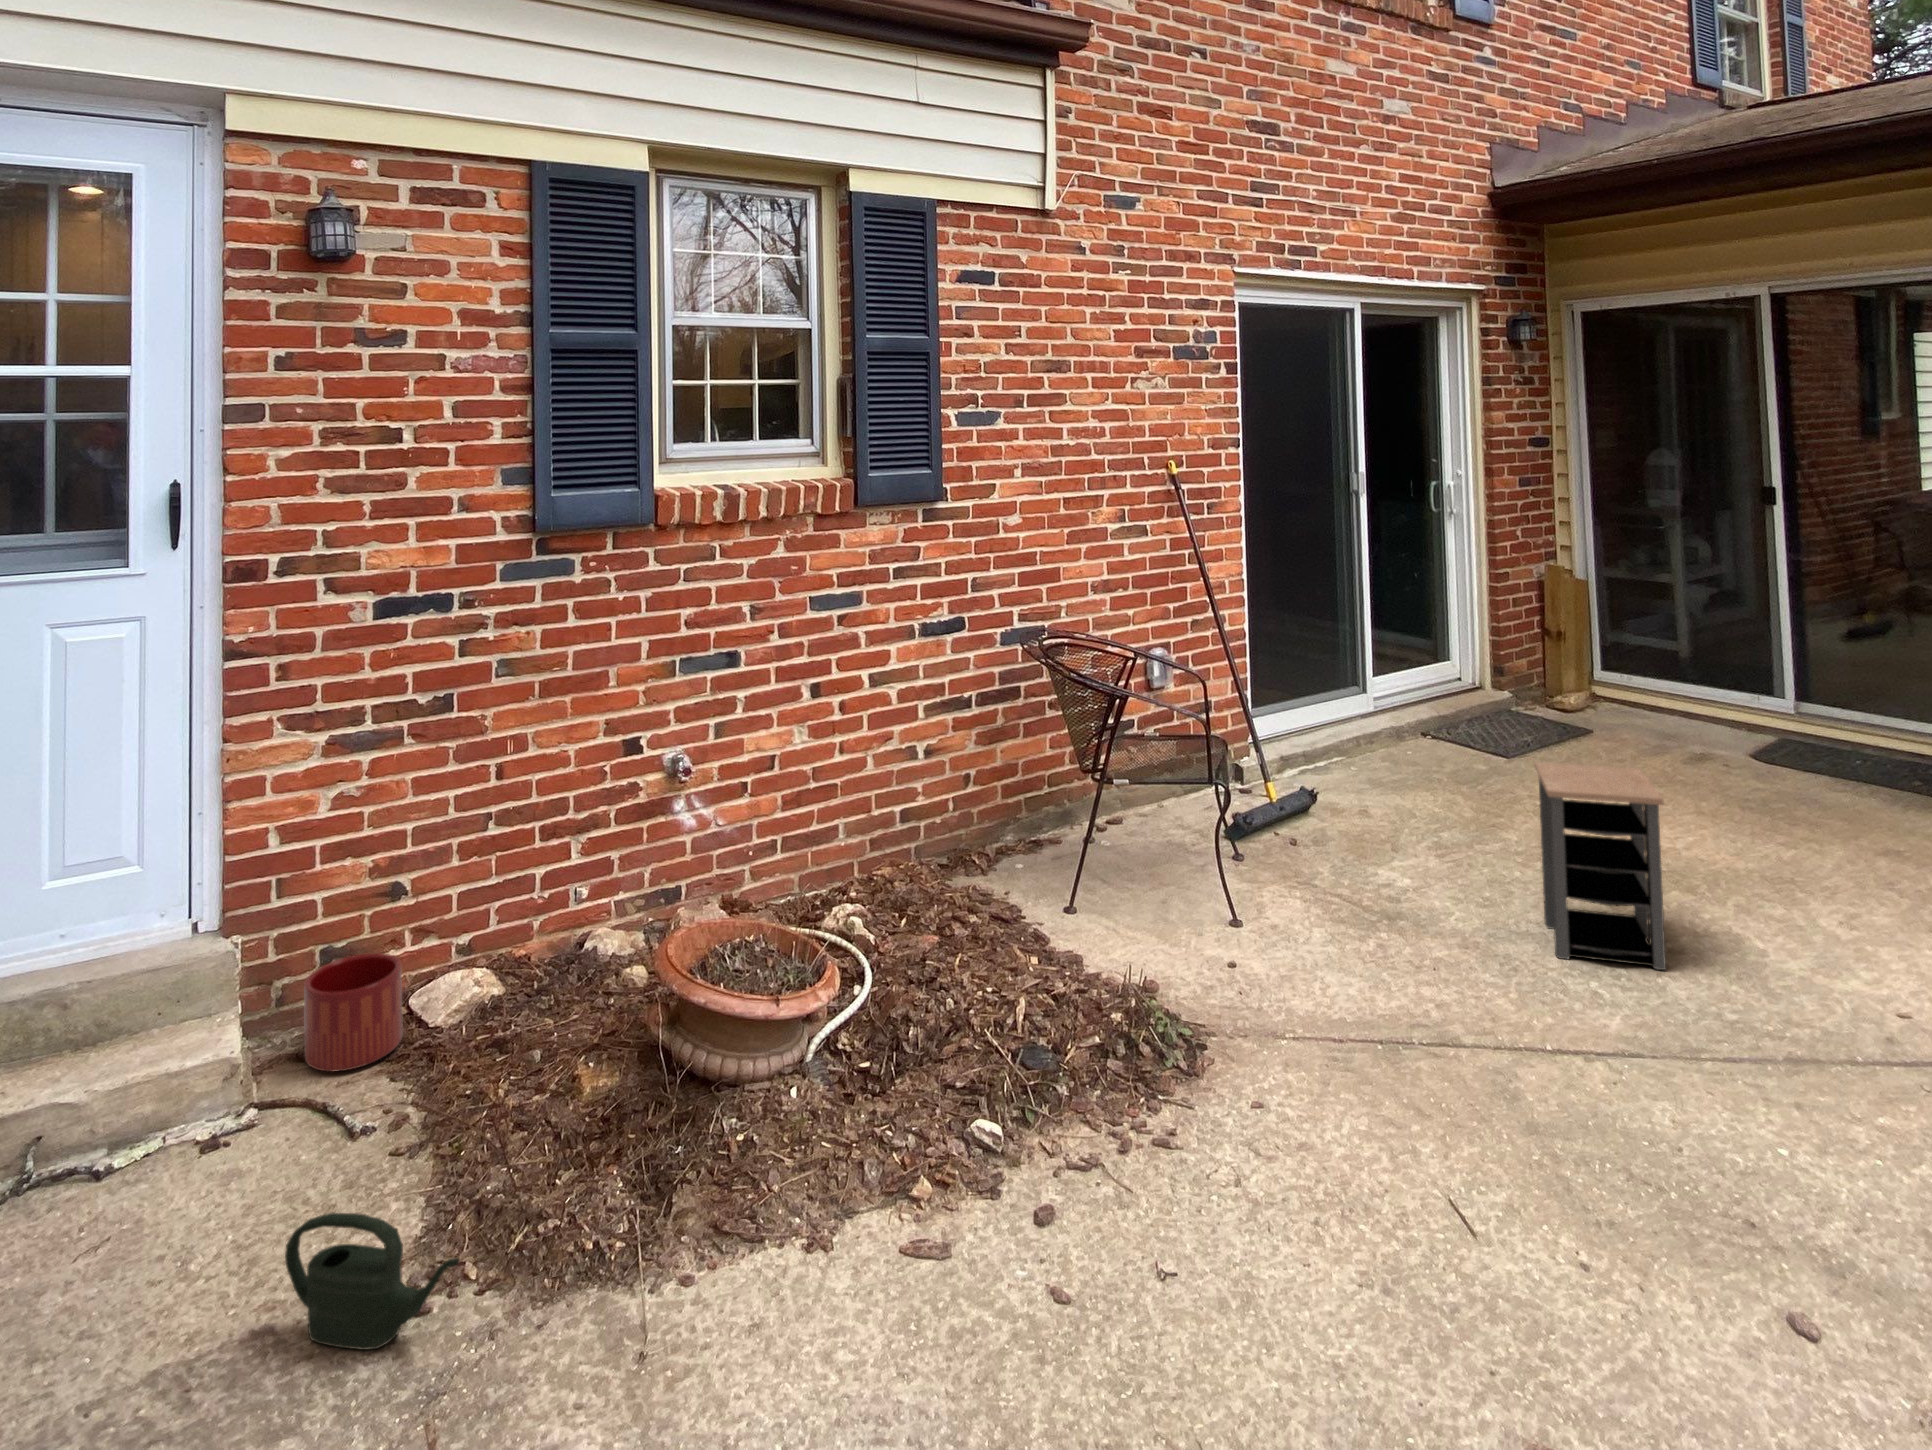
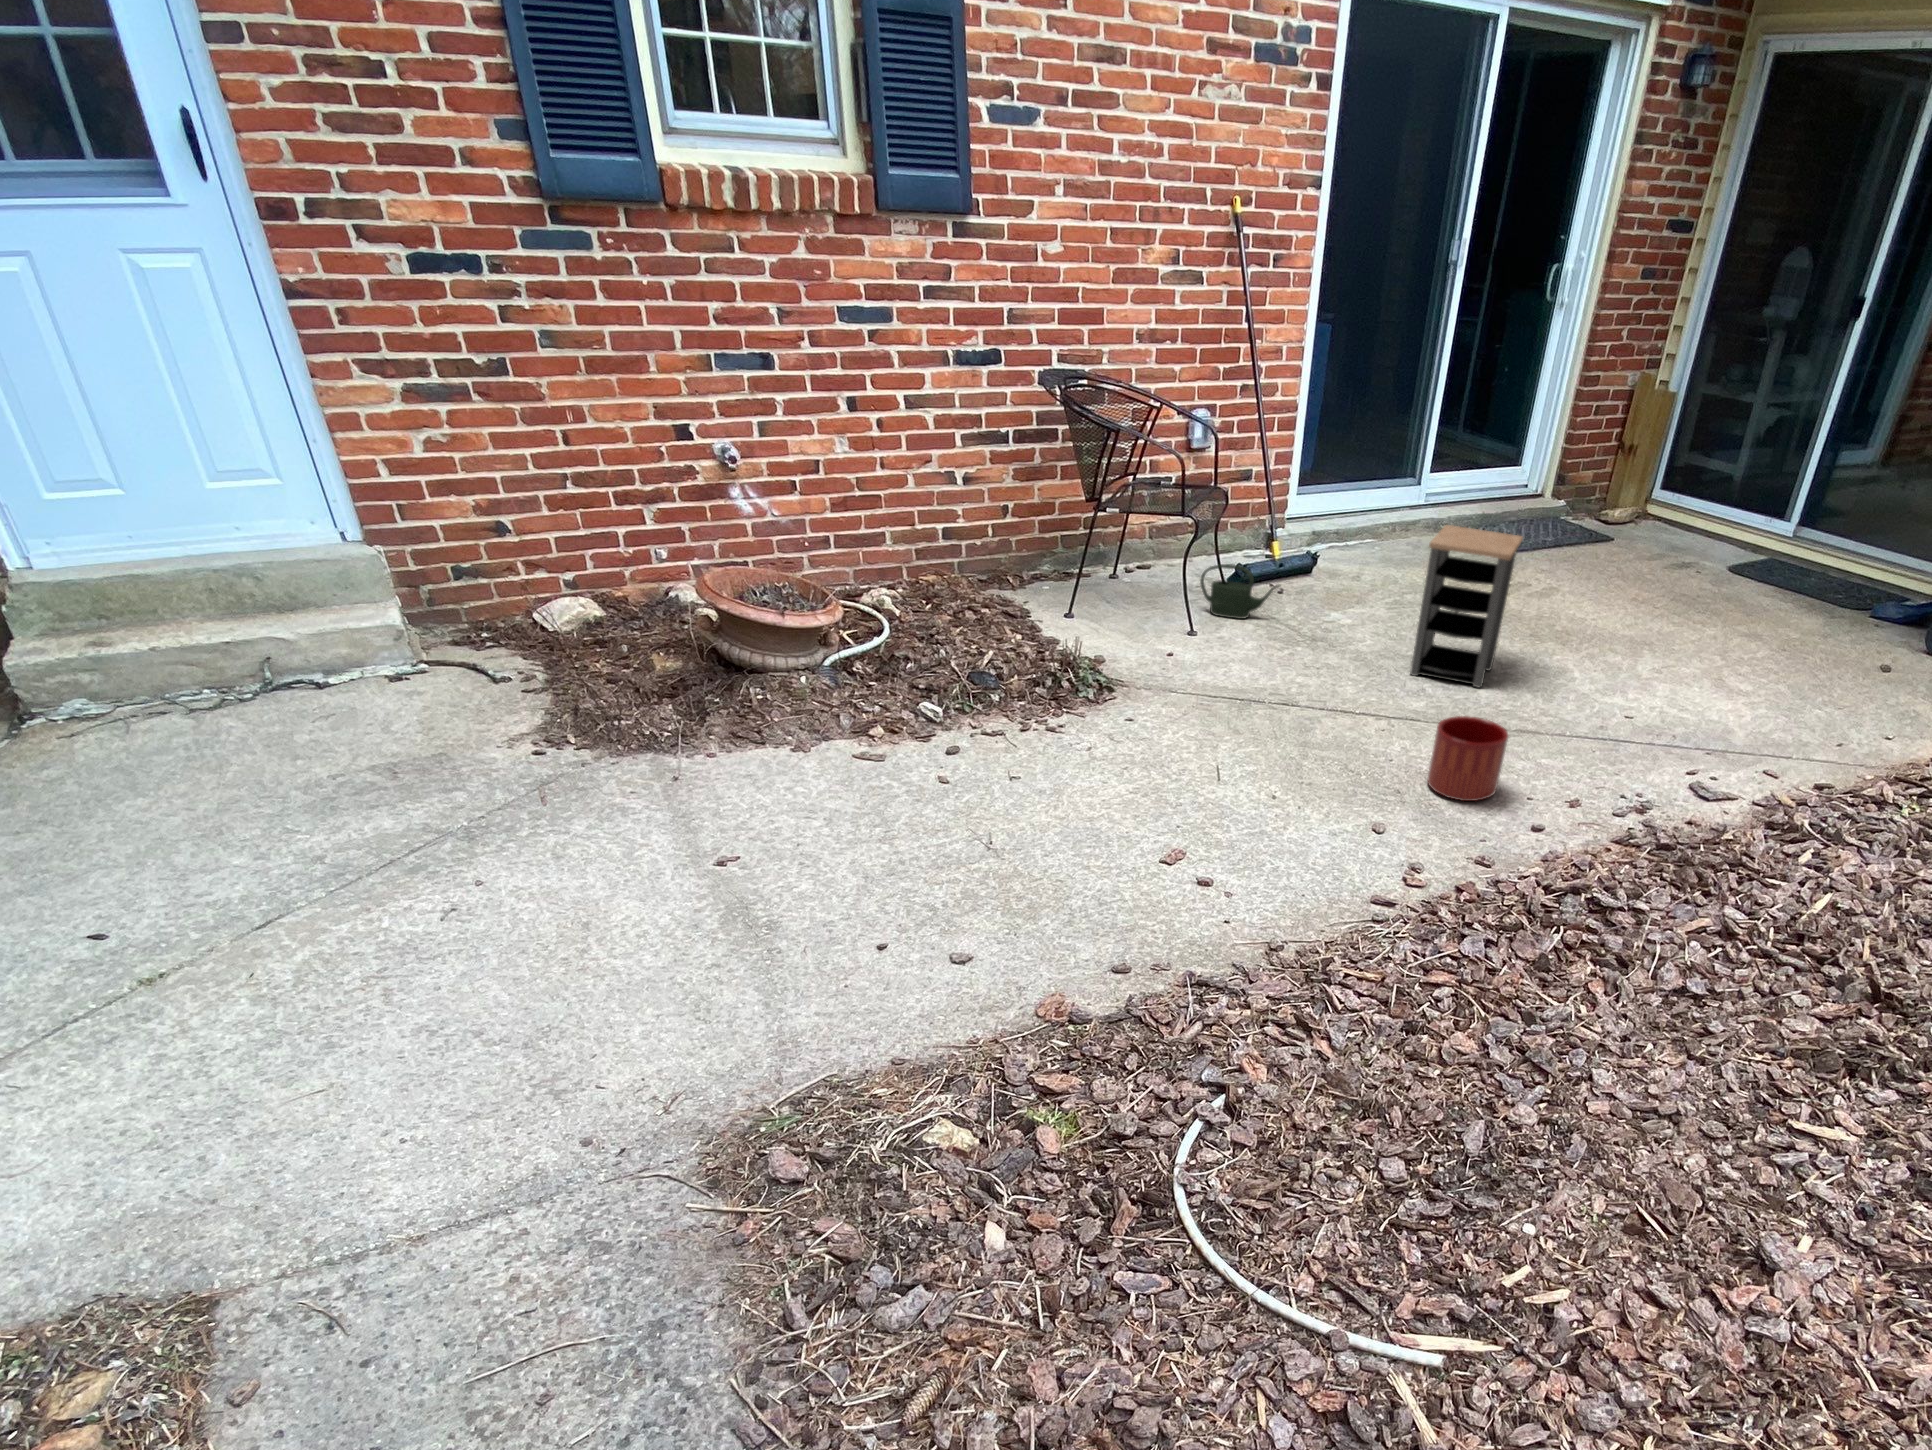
planter: present [304,953,403,1072] -> present [1427,716,1508,801]
watering can: present [285,1213,459,1350] -> present [1200,564,1280,619]

